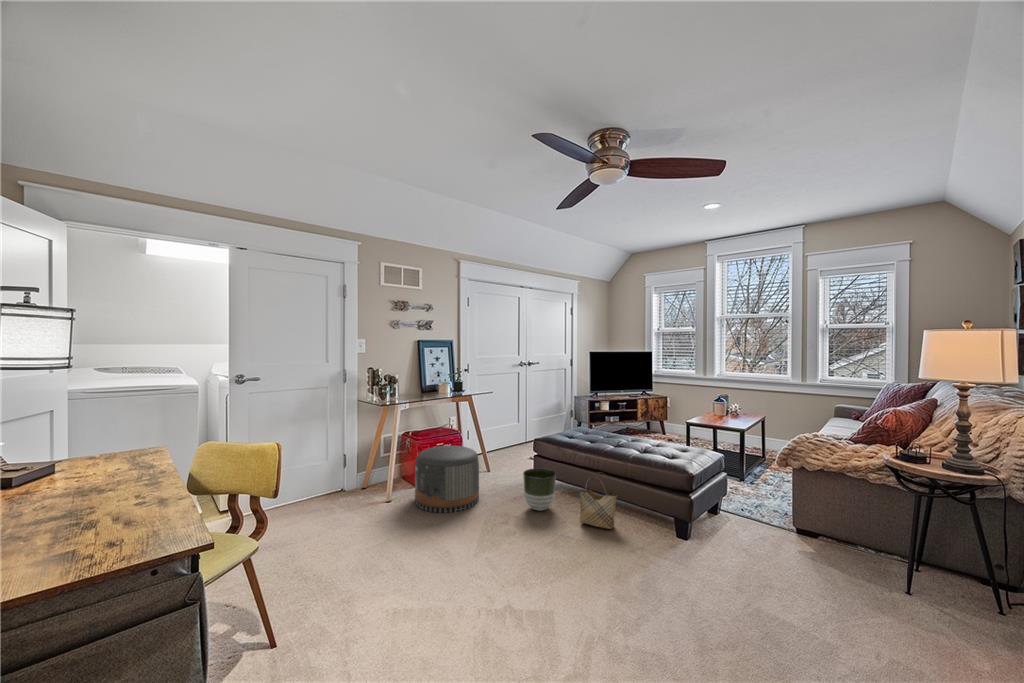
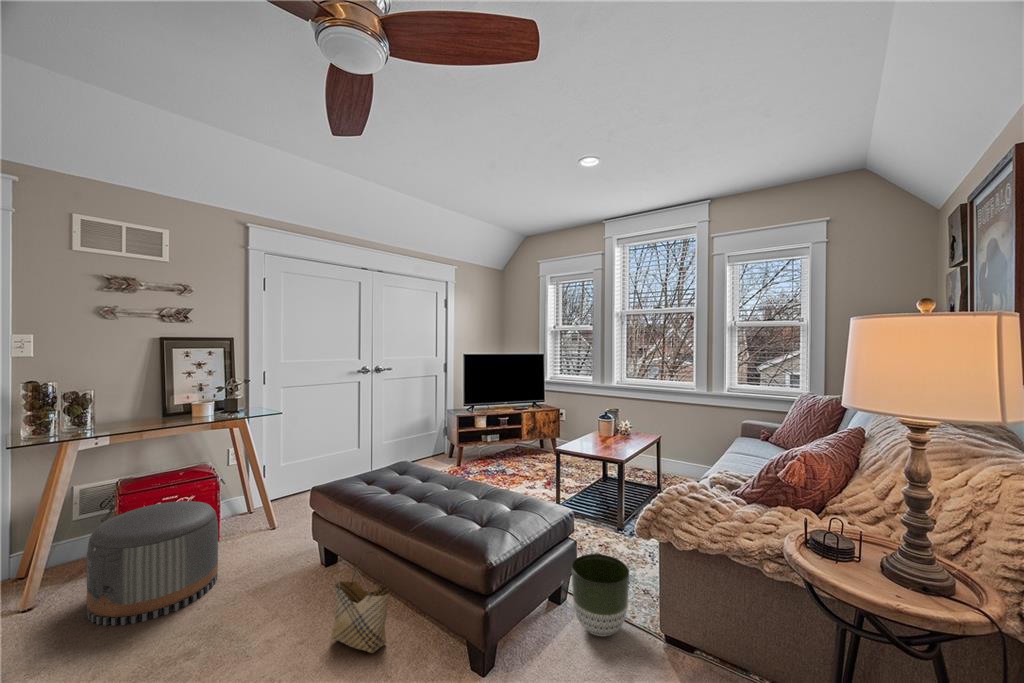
planter: present [523,468,556,511] -> present [572,554,629,637]

